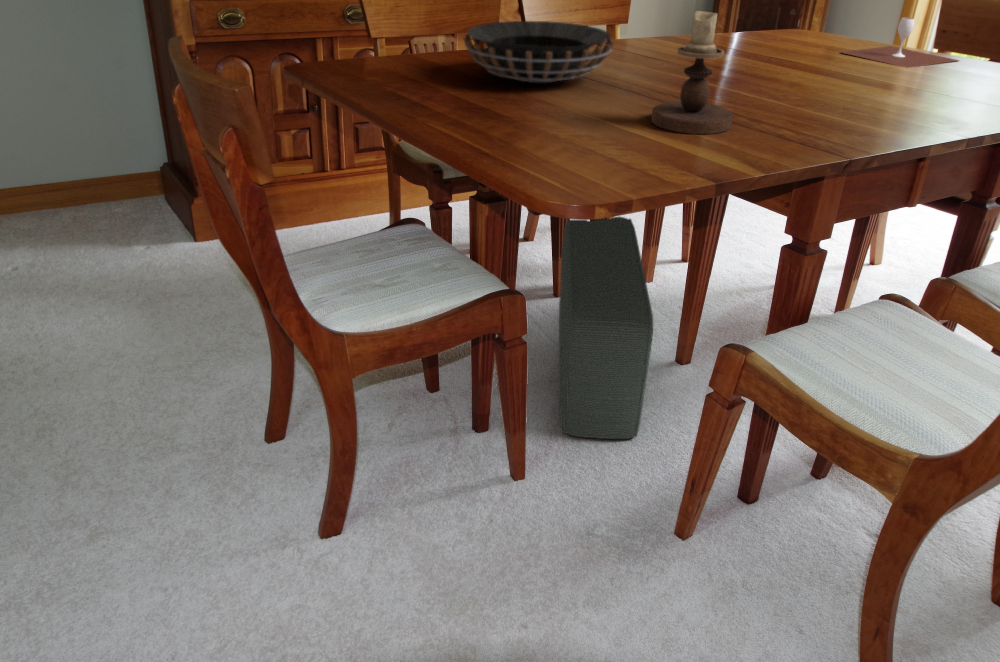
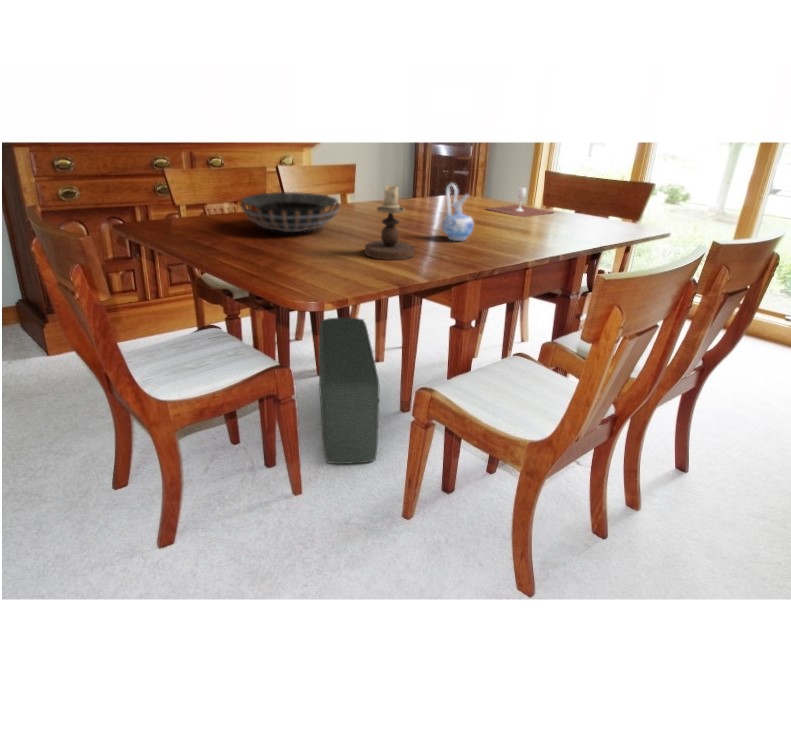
ceramic pitcher: none [776,10,830,105] -> present [442,184,473,241]

